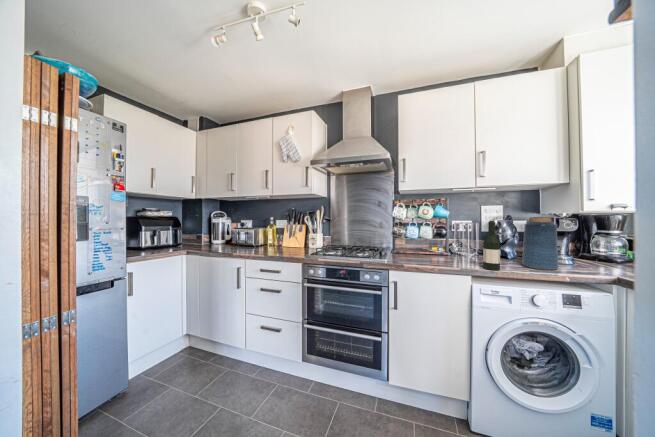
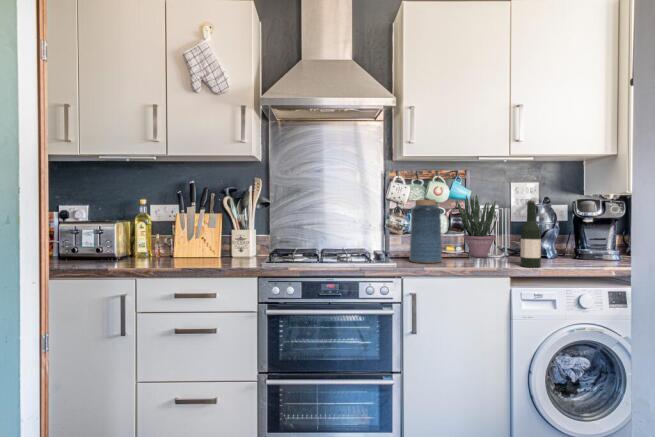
potted plant: none [438,214,468,257] -> present [457,195,498,257]
vase: present [522,217,559,270] -> present [409,200,442,263]

